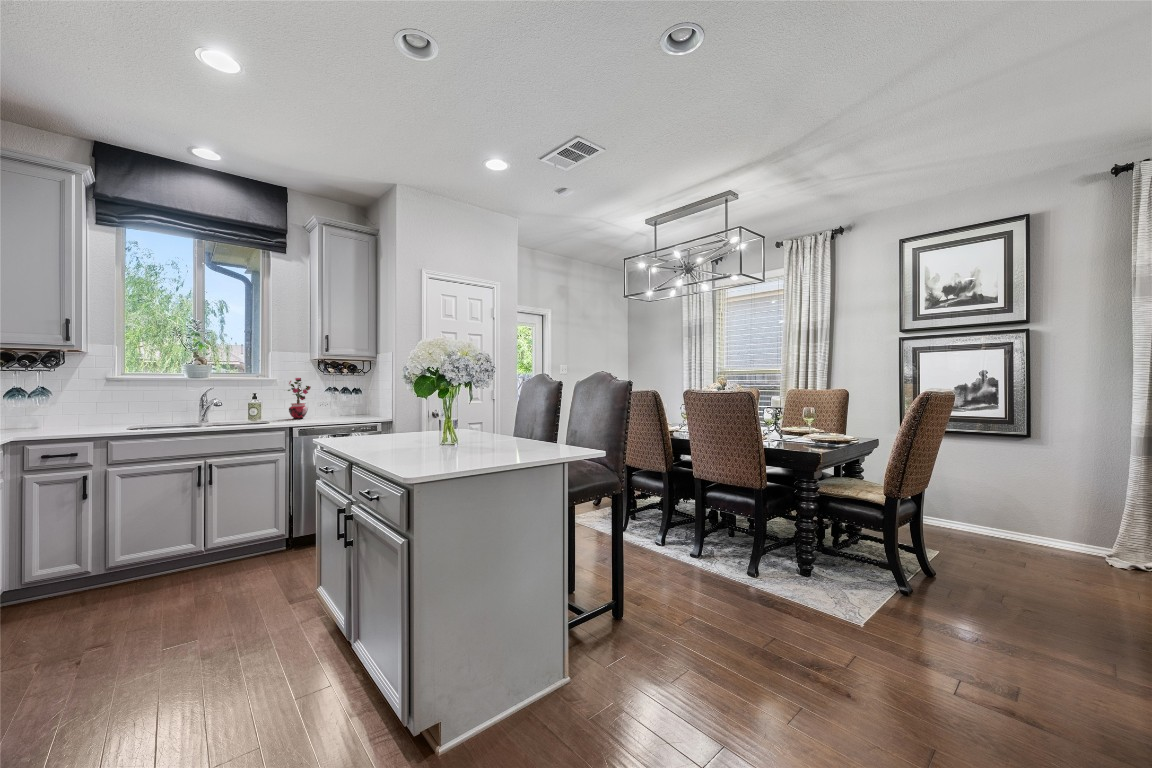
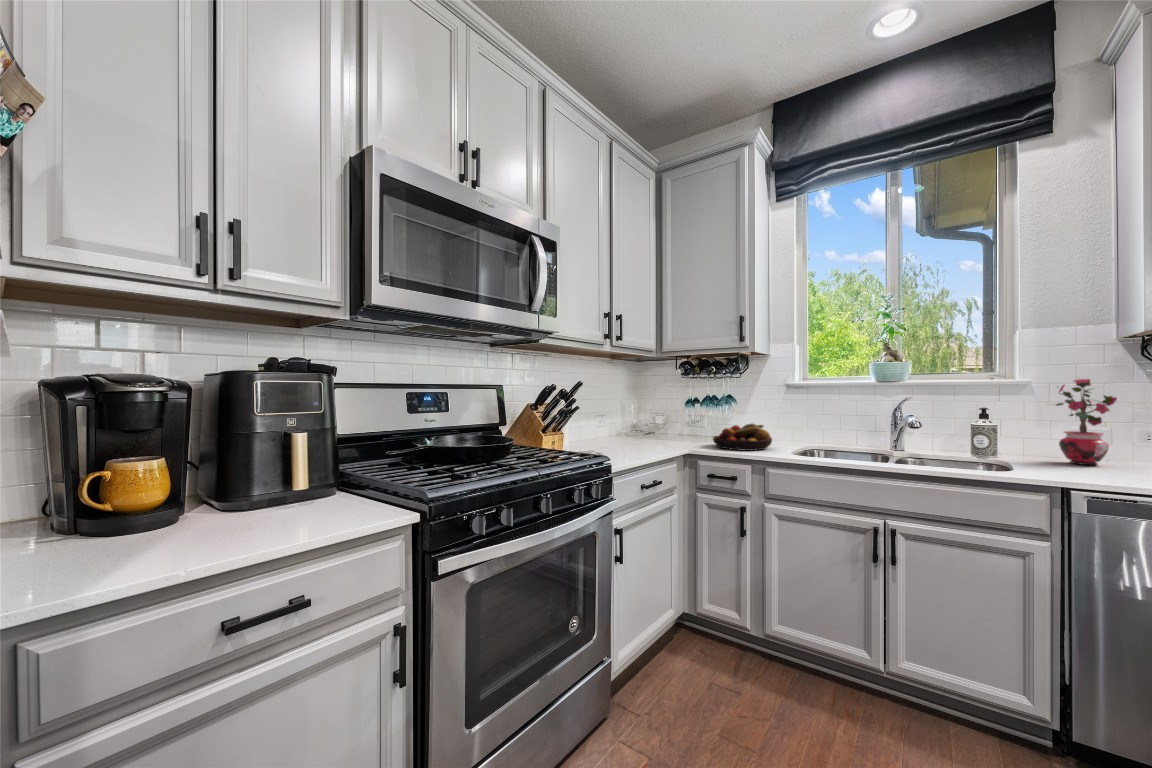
fruit bowl: none [35,411,105,434] -> present [713,424,772,451]

